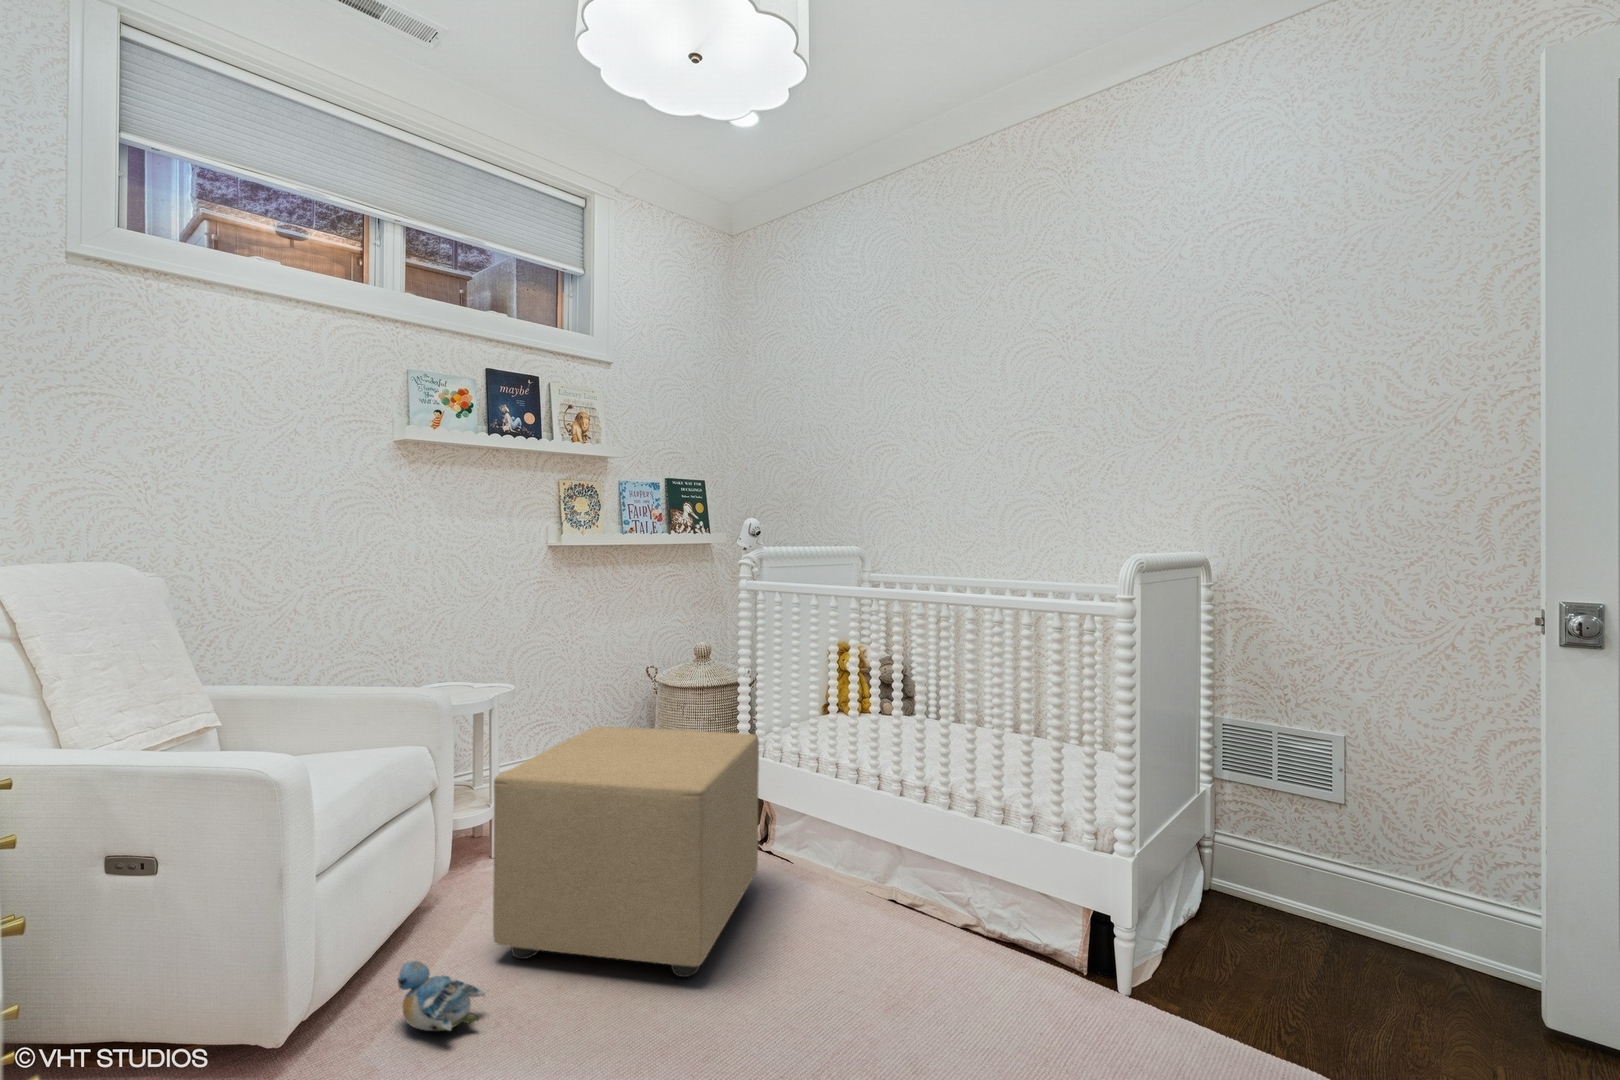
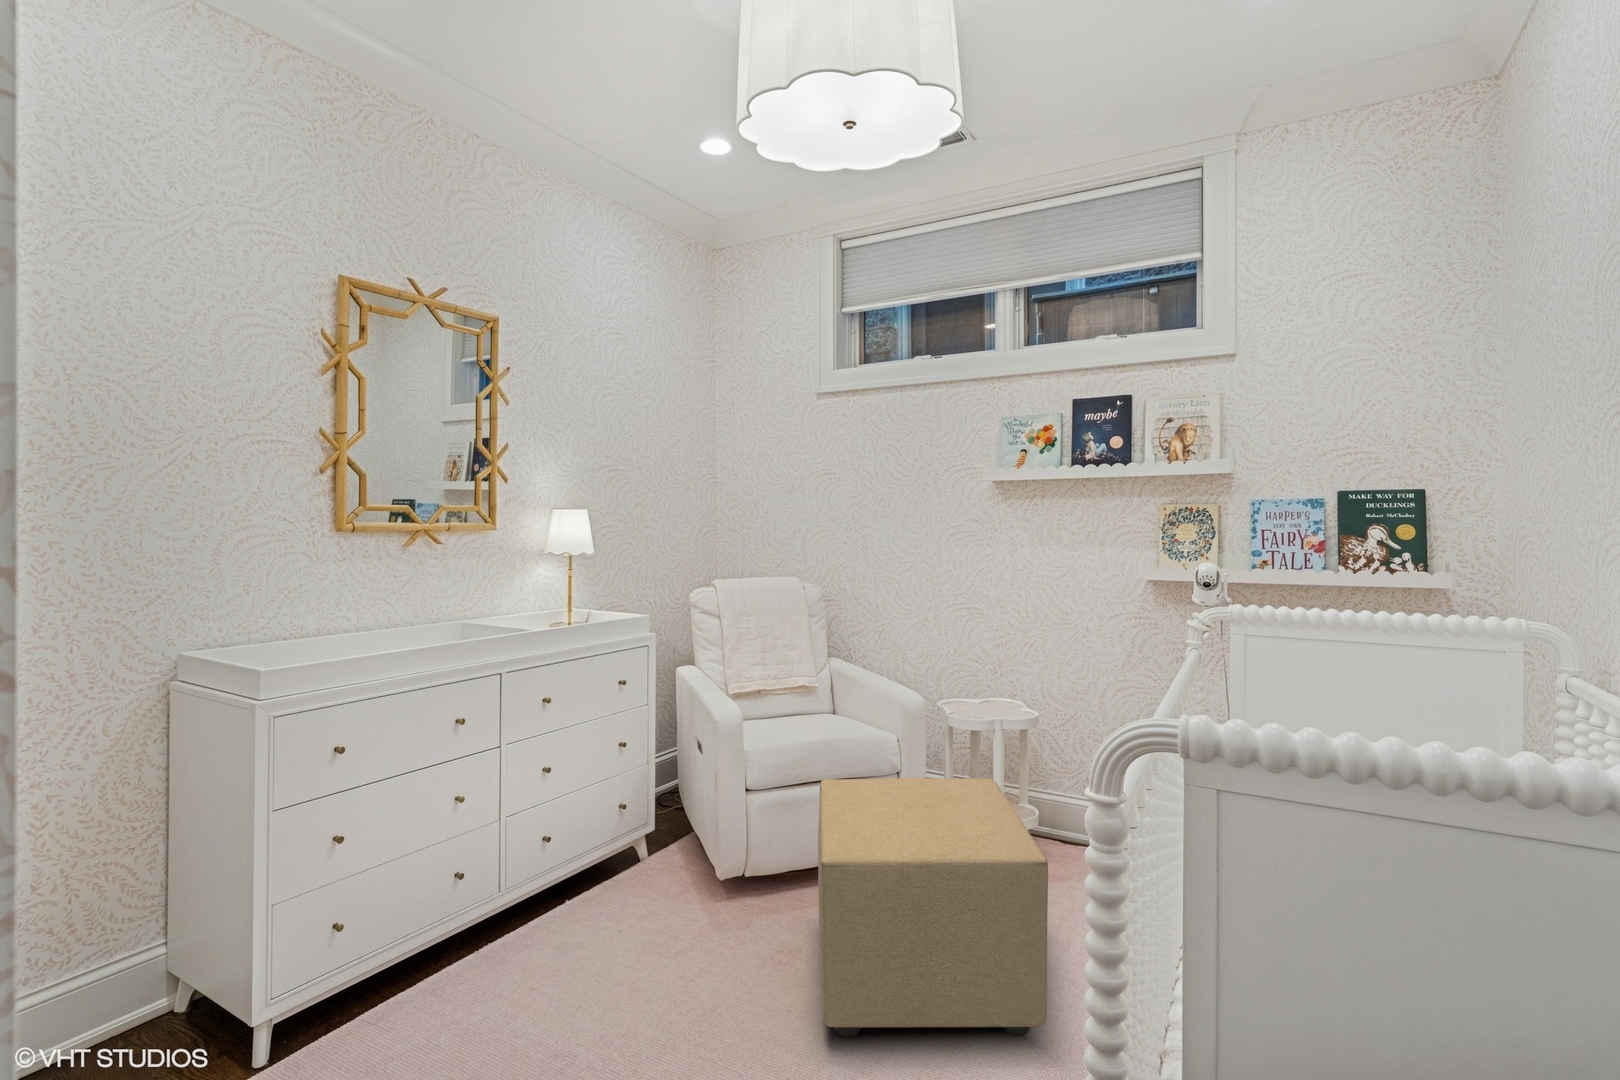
plush toy: present [398,961,485,1031] -> none [721,875,762,939]

